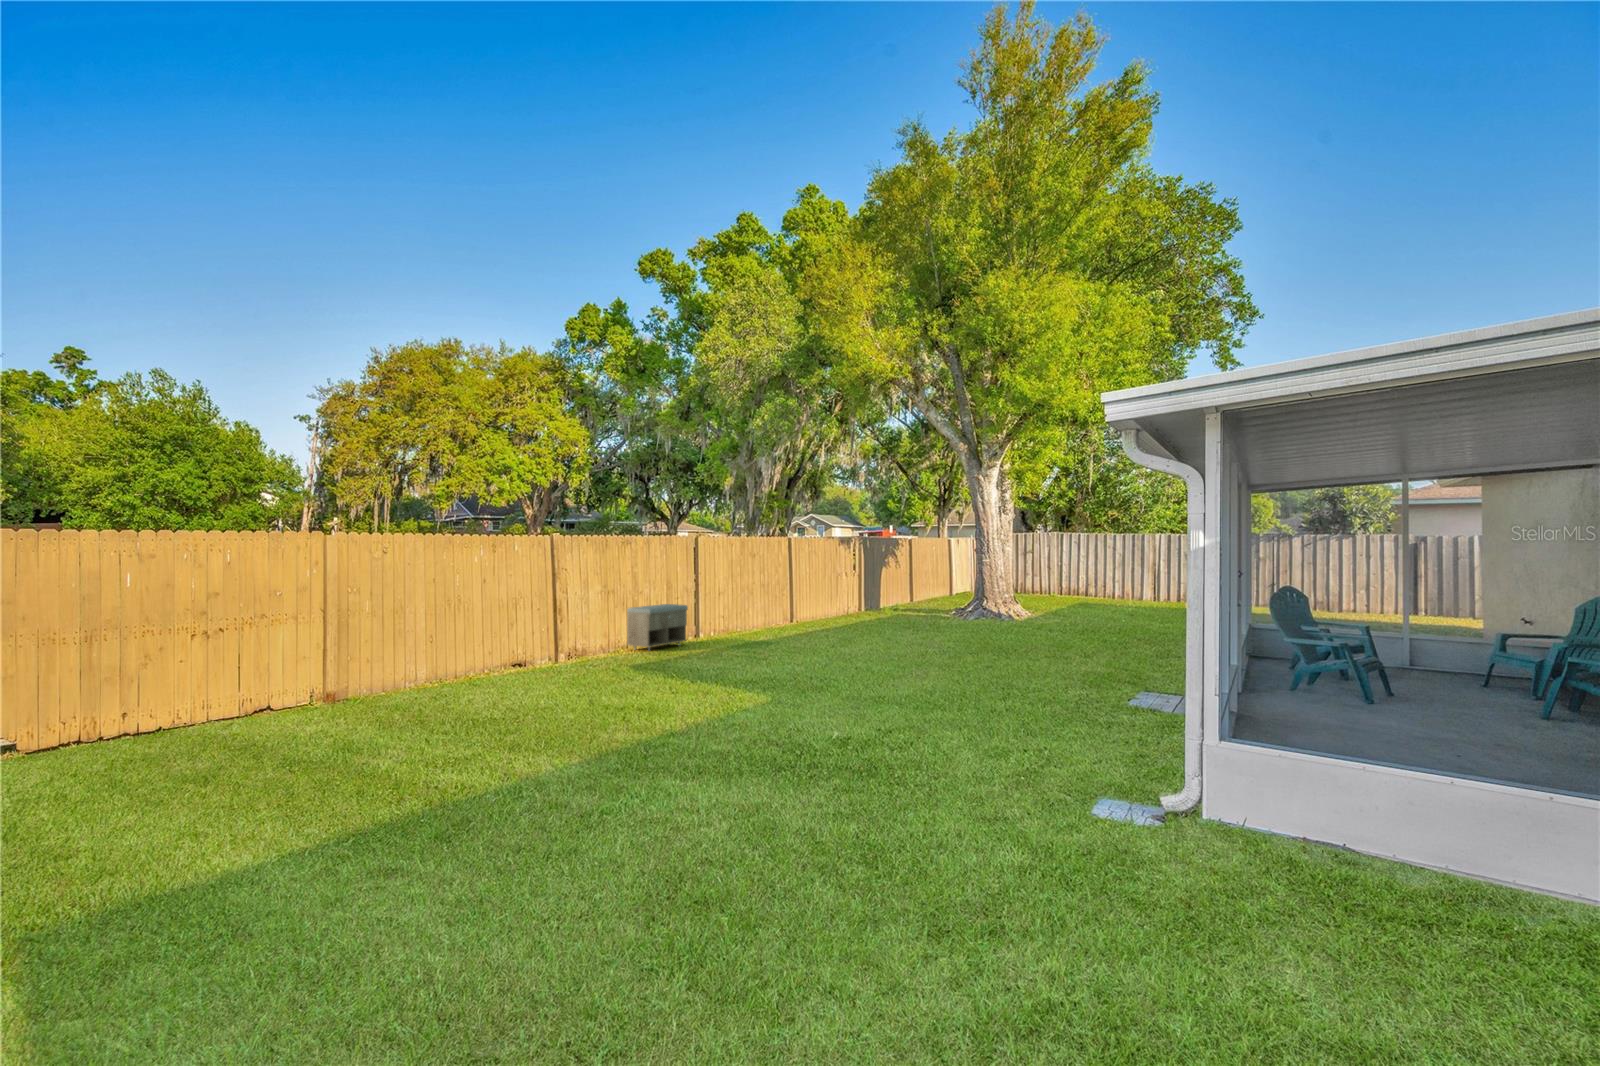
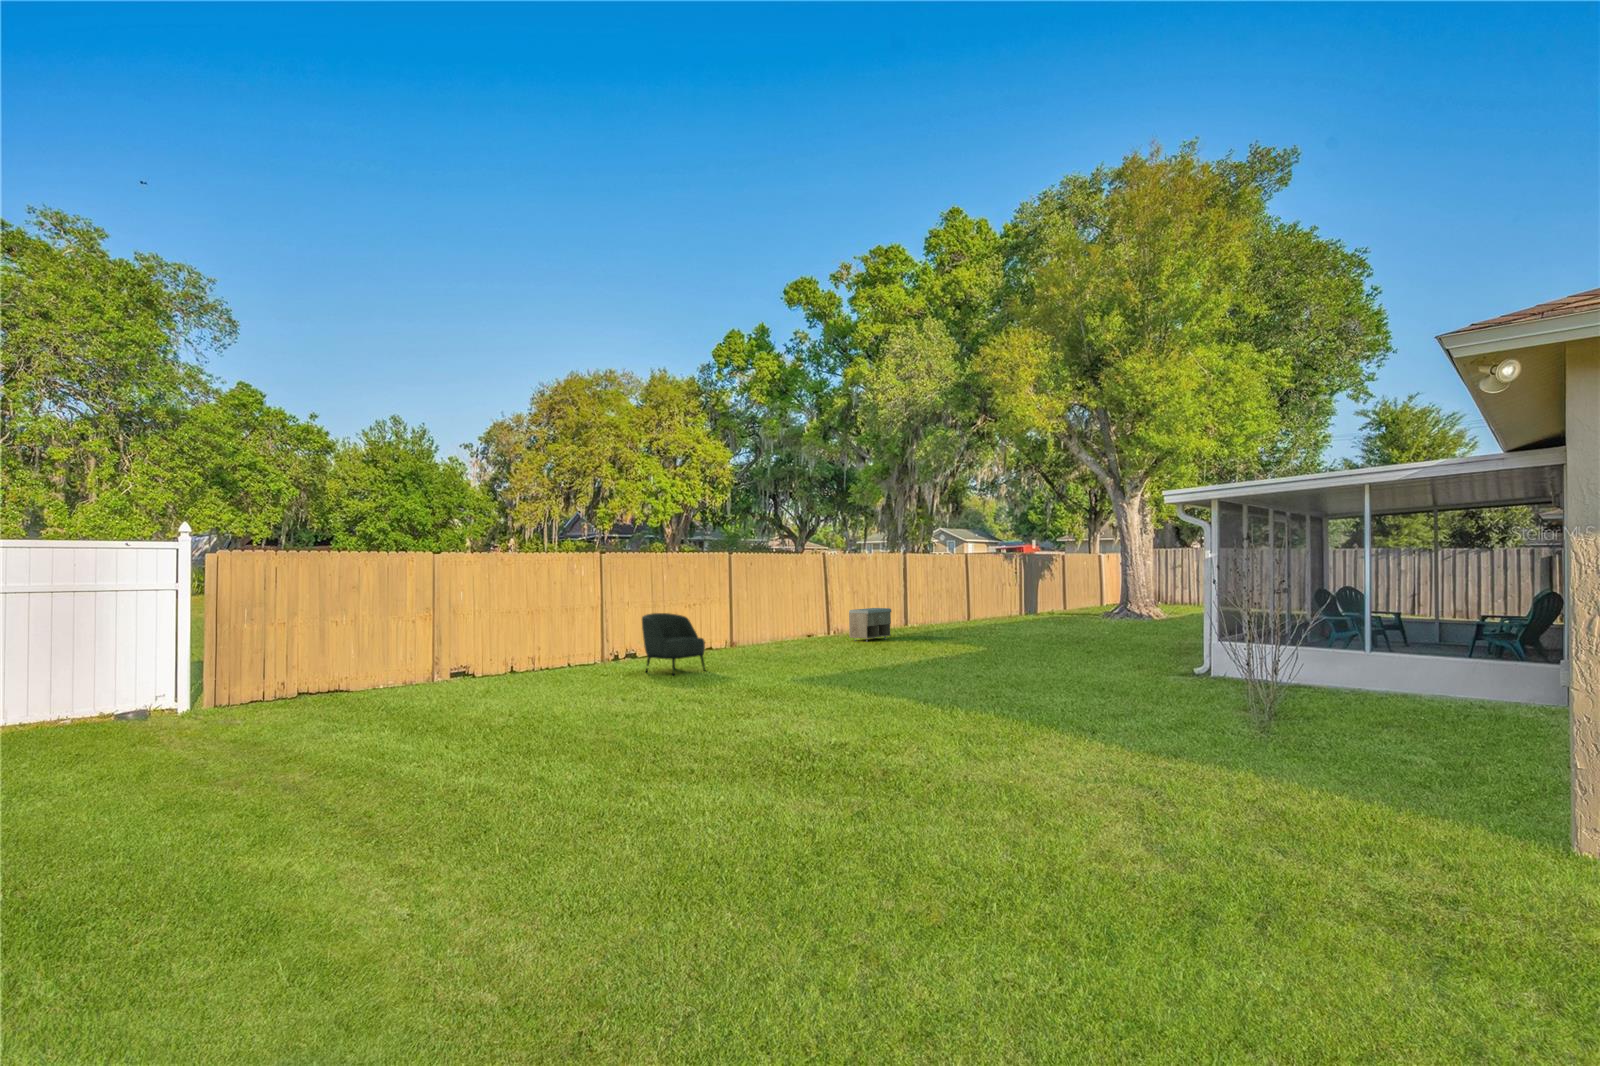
armchair: none [117,631,261,761] -> present [642,613,705,675]

